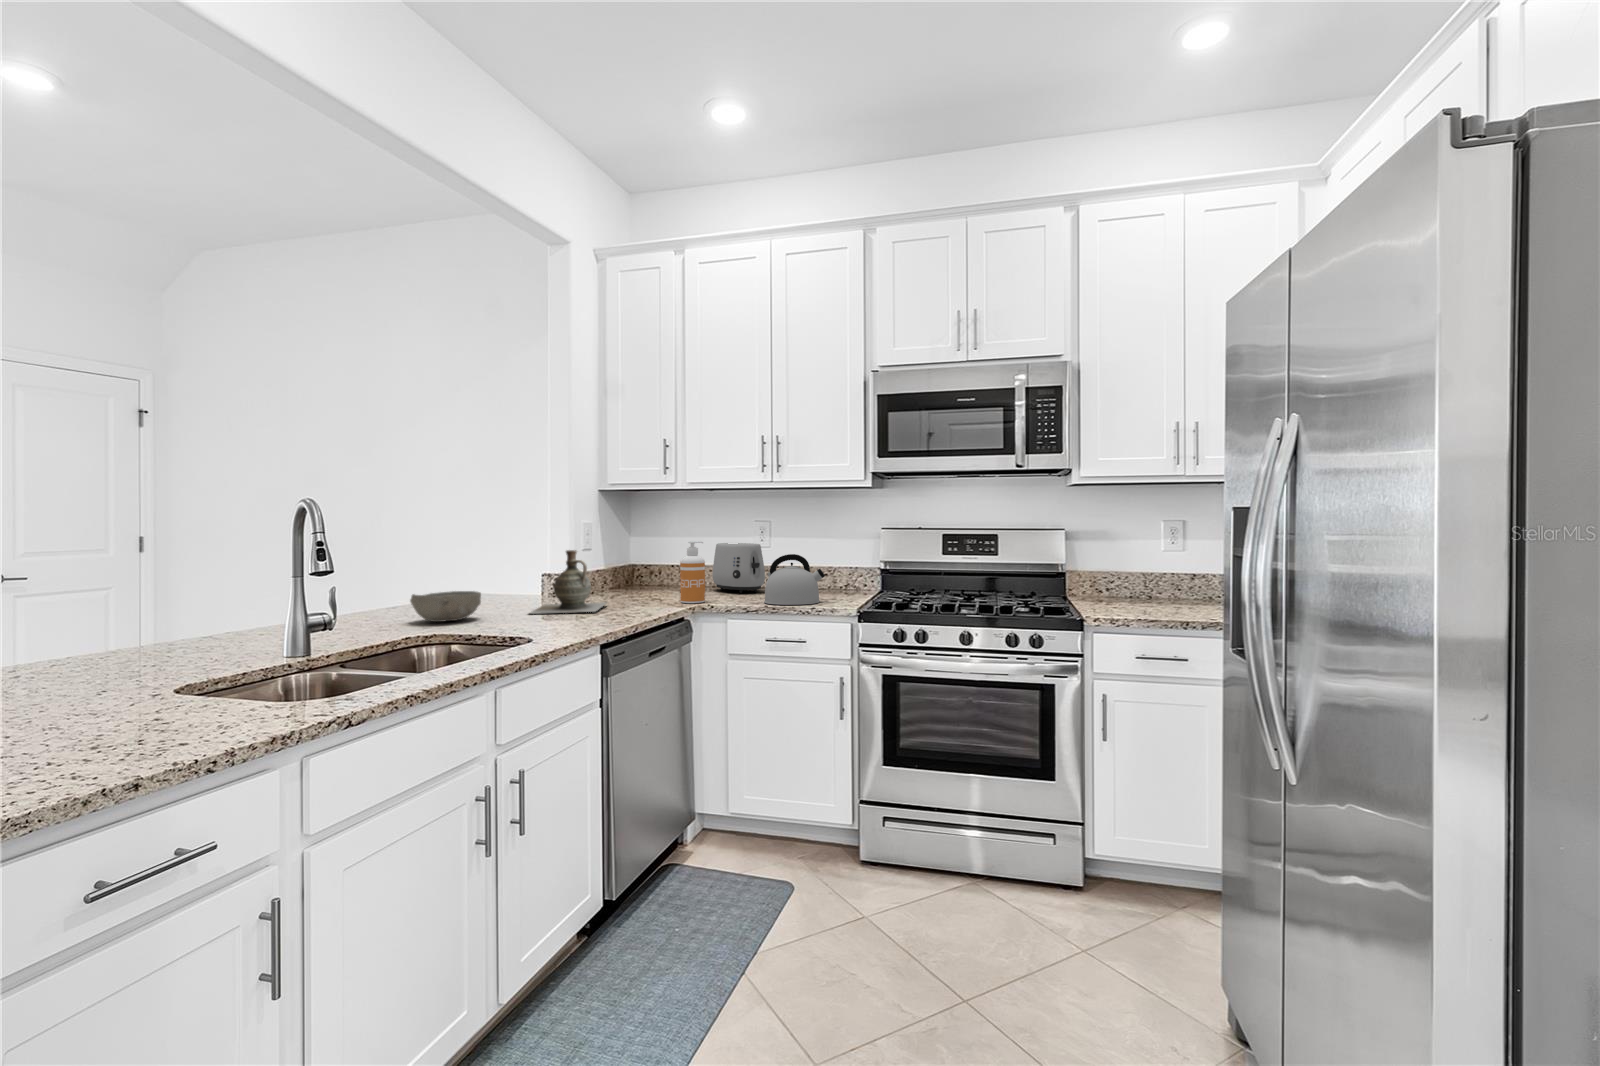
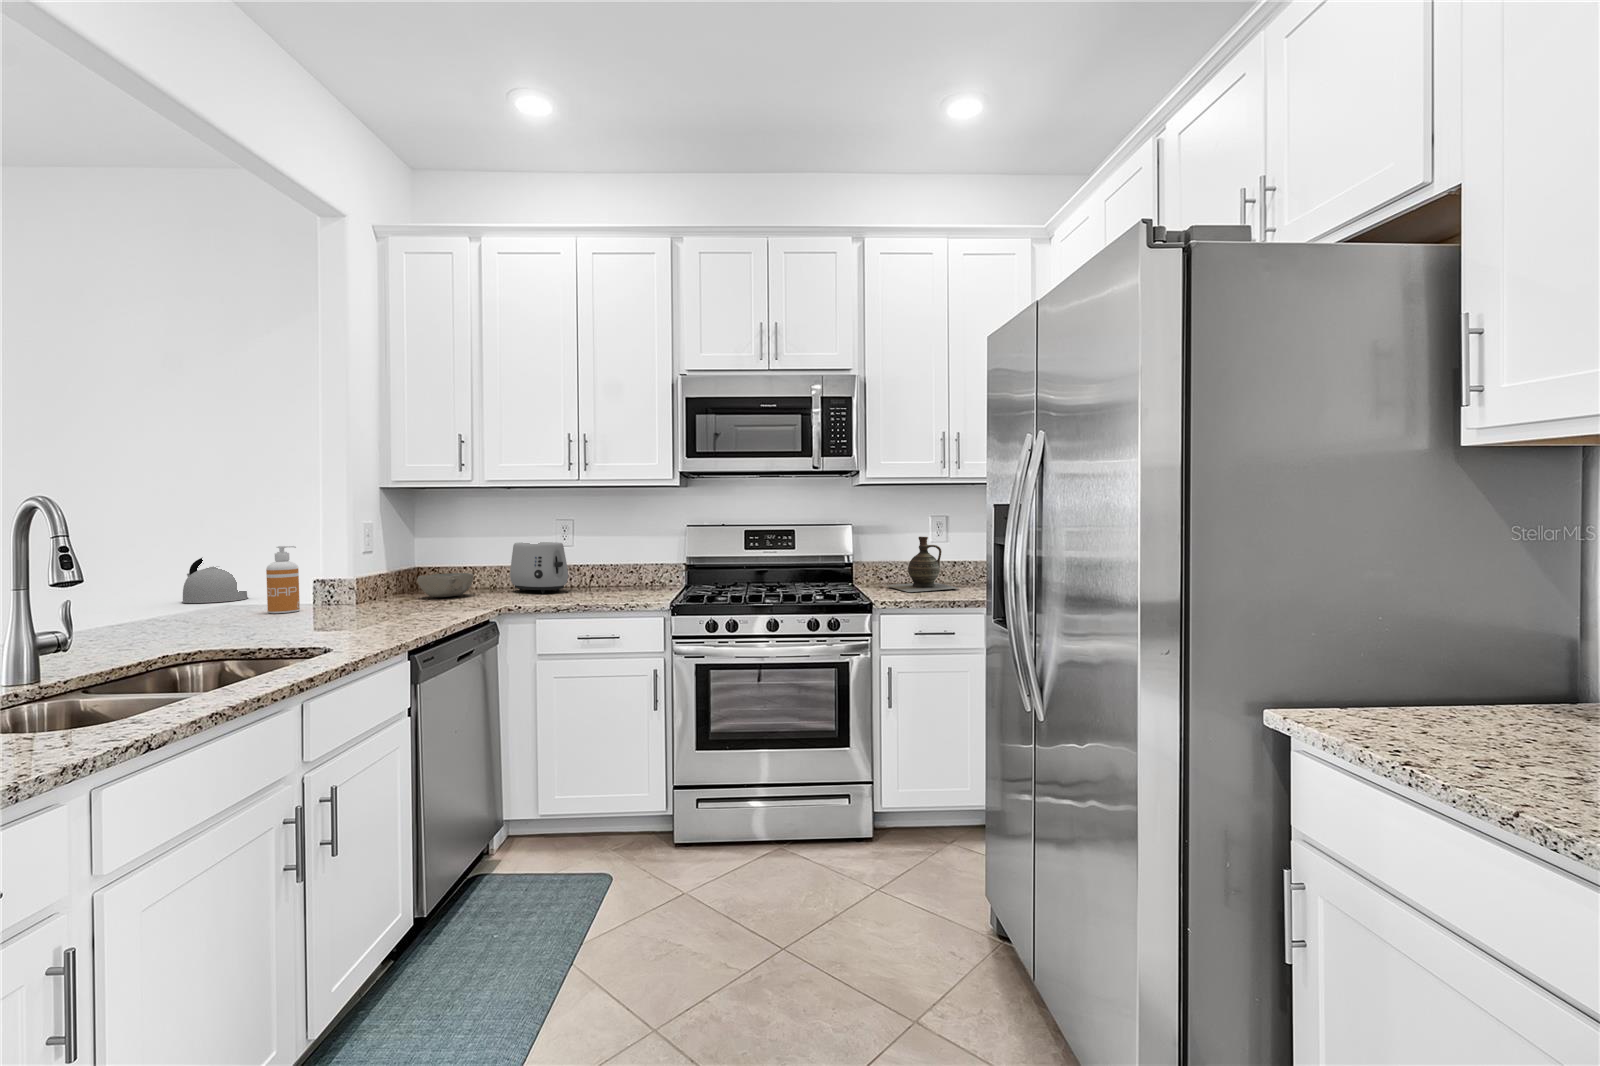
soap dispenser: present [680,541,705,603] -> present [266,546,300,613]
ceramic jug: present [530,550,606,614] -> present [886,537,957,592]
kettle: present [764,554,825,605] -> present [182,558,248,603]
bowl: present [410,591,481,622] -> present [416,573,473,597]

